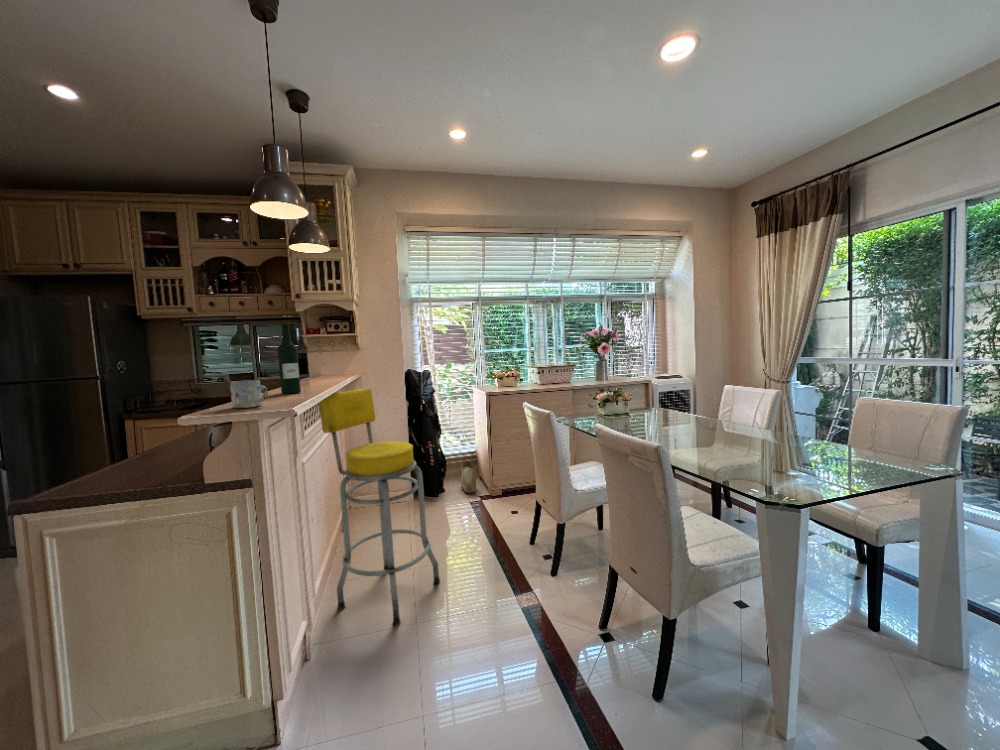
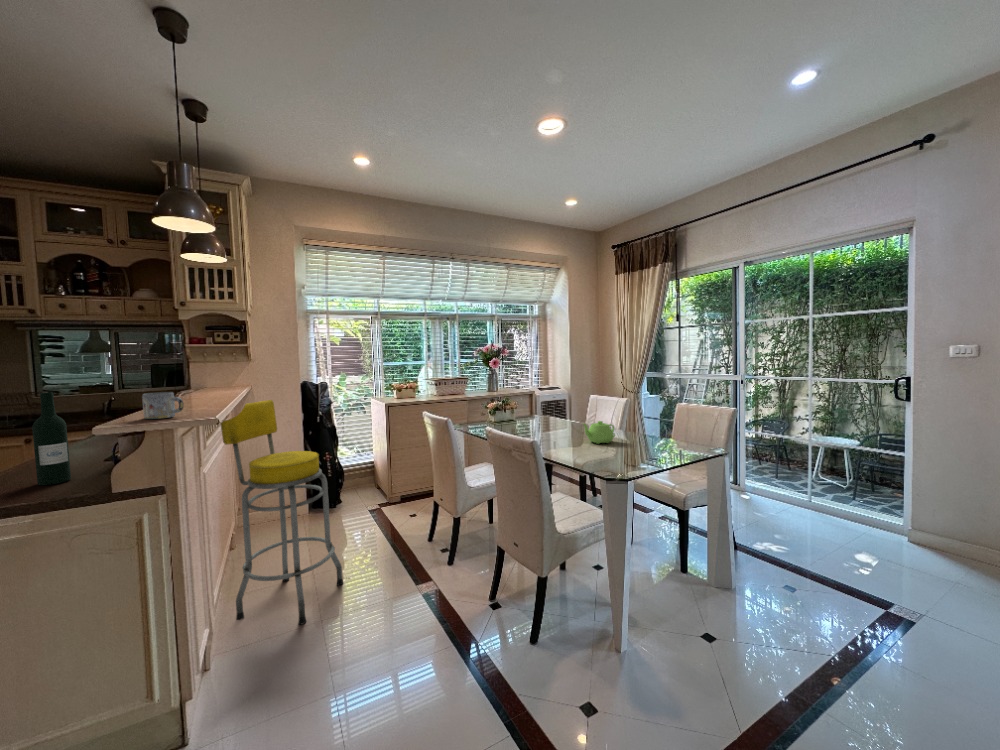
wine bottle: present [278,325,301,394] -> present [32,392,71,485]
teapot: none [719,418,767,448] -> present [584,421,615,444]
woven basket: present [461,461,477,492] -> none [357,460,376,502]

